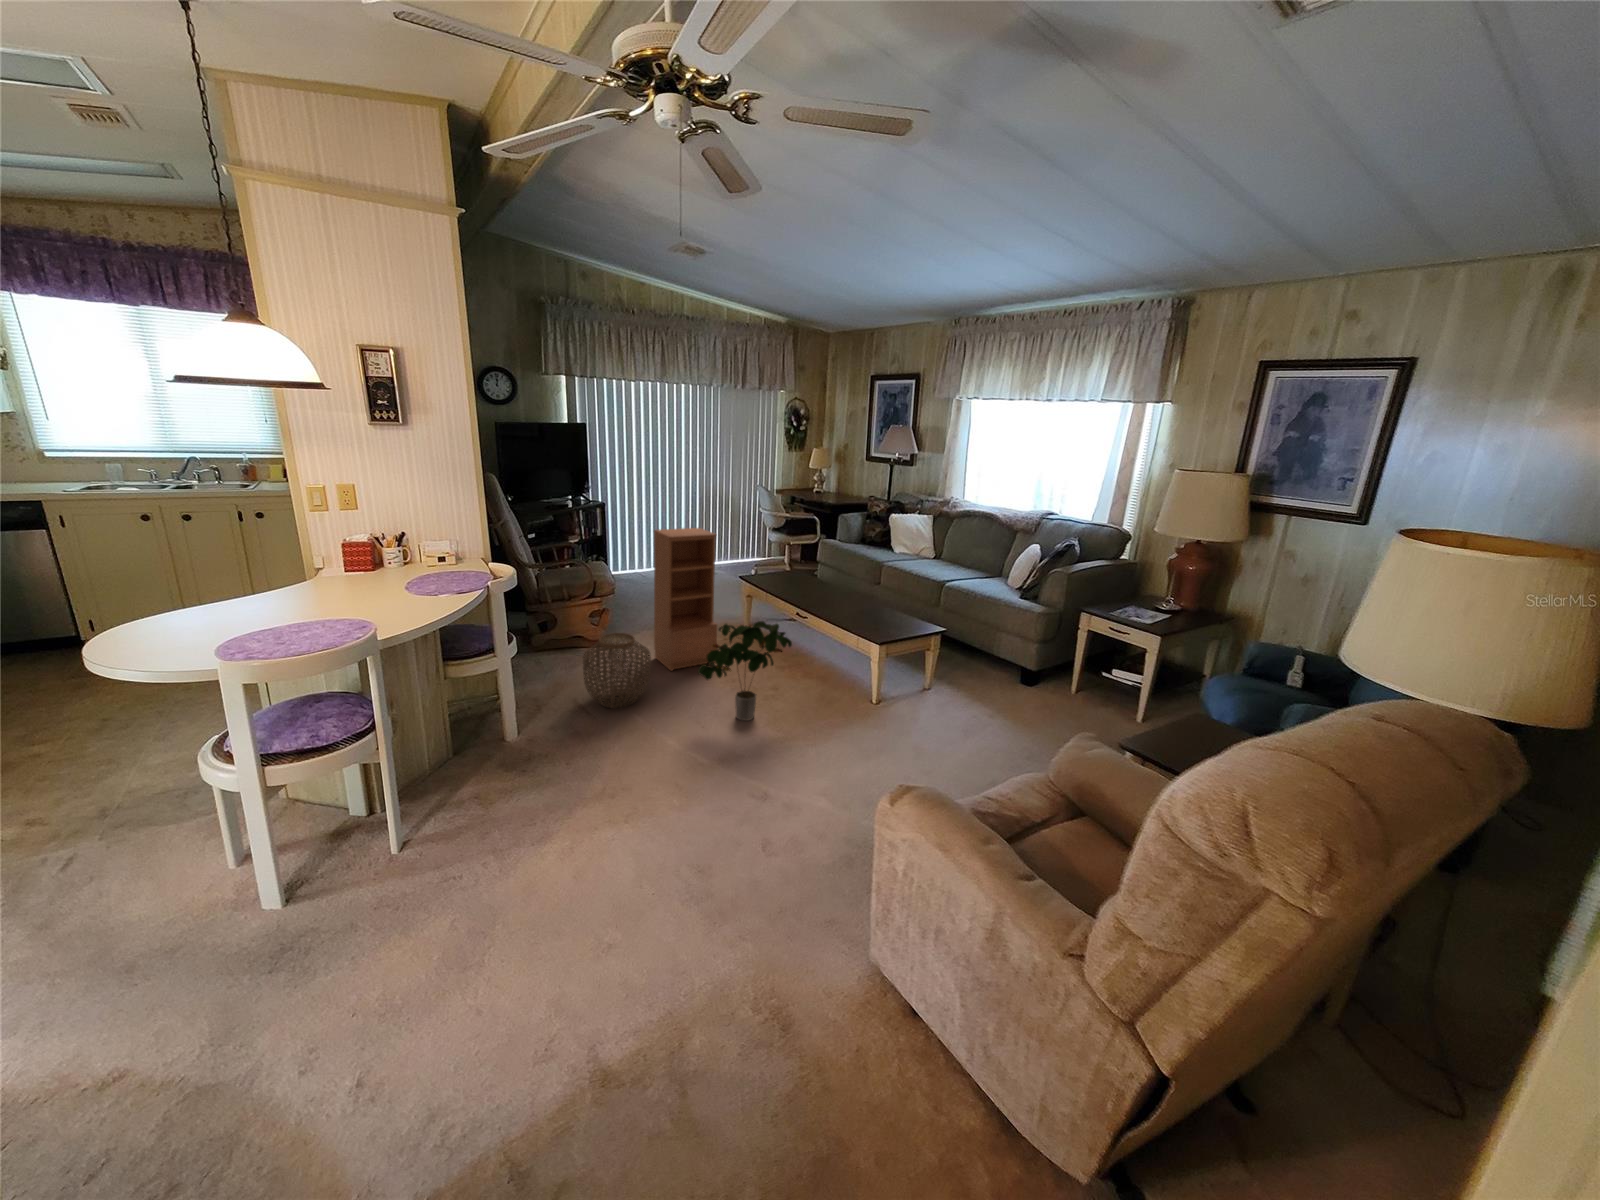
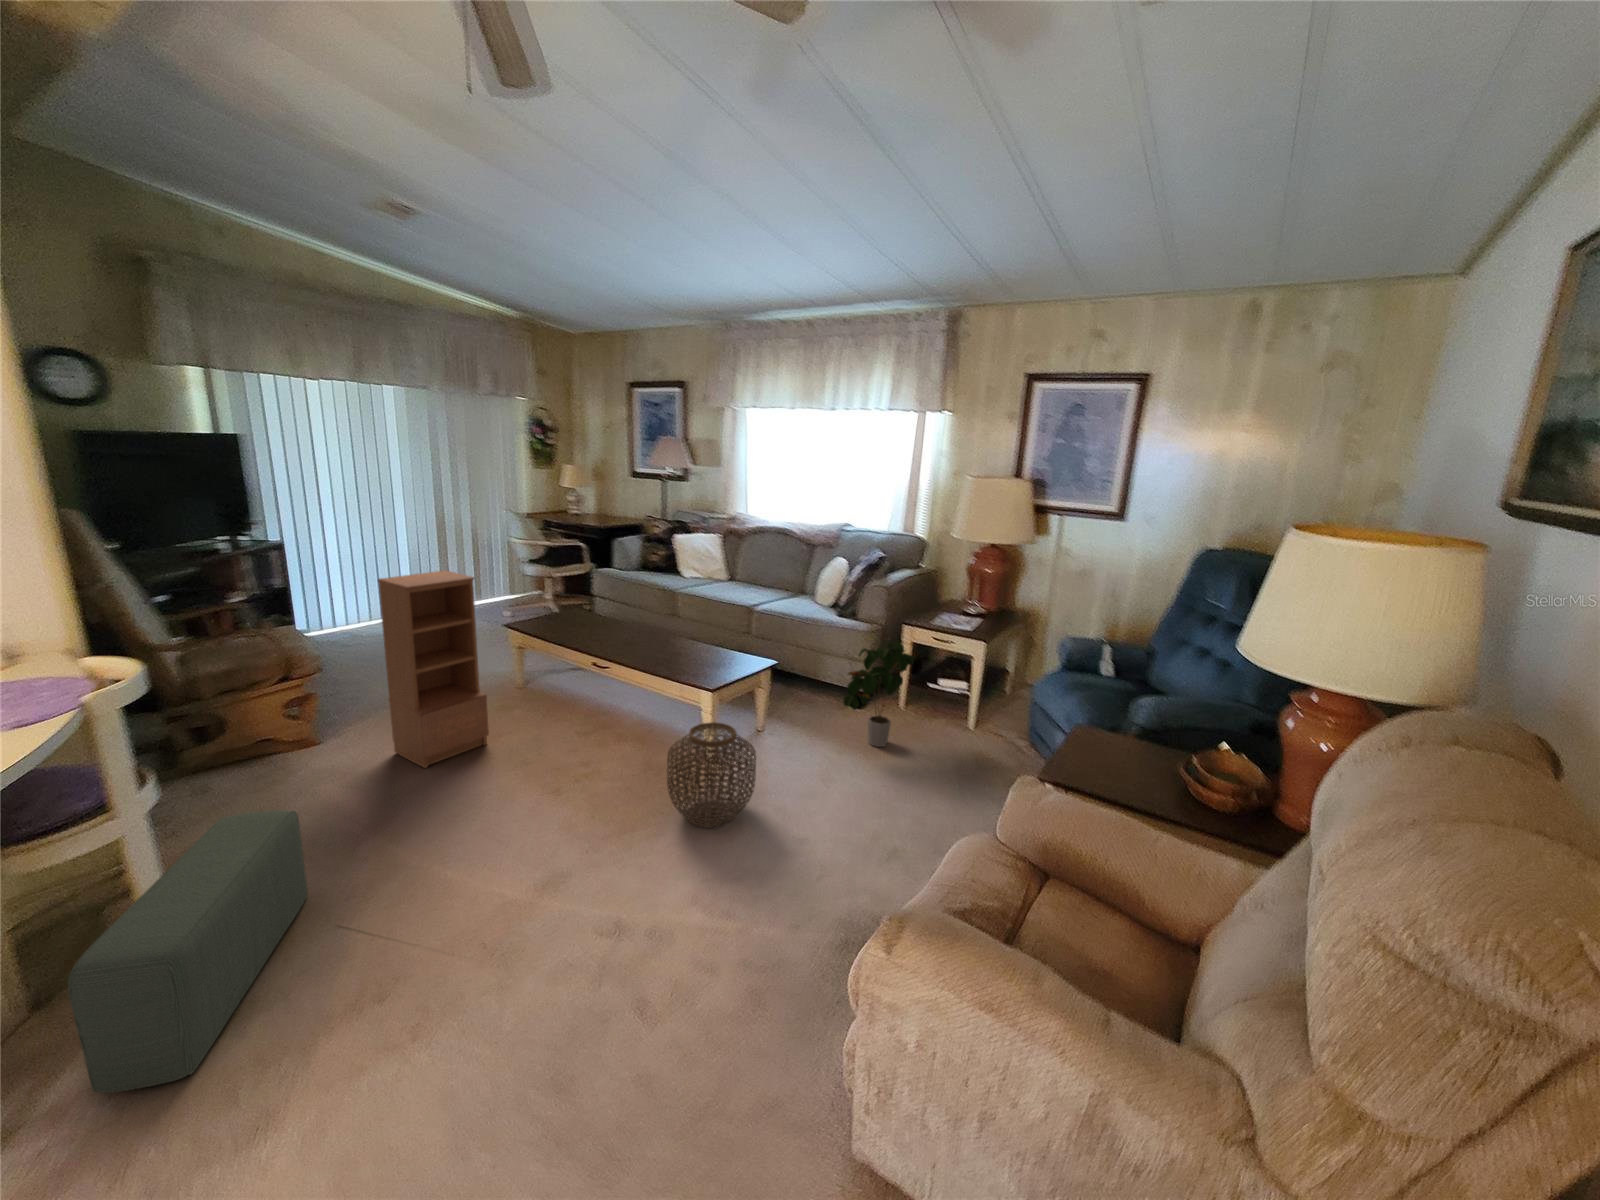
potted plant: present [698,621,792,721] -> present [844,642,914,747]
woven basket: present [583,633,651,708] -> present [667,722,756,827]
pouf: none [465,671,587,811] -> present [68,810,308,1093]

